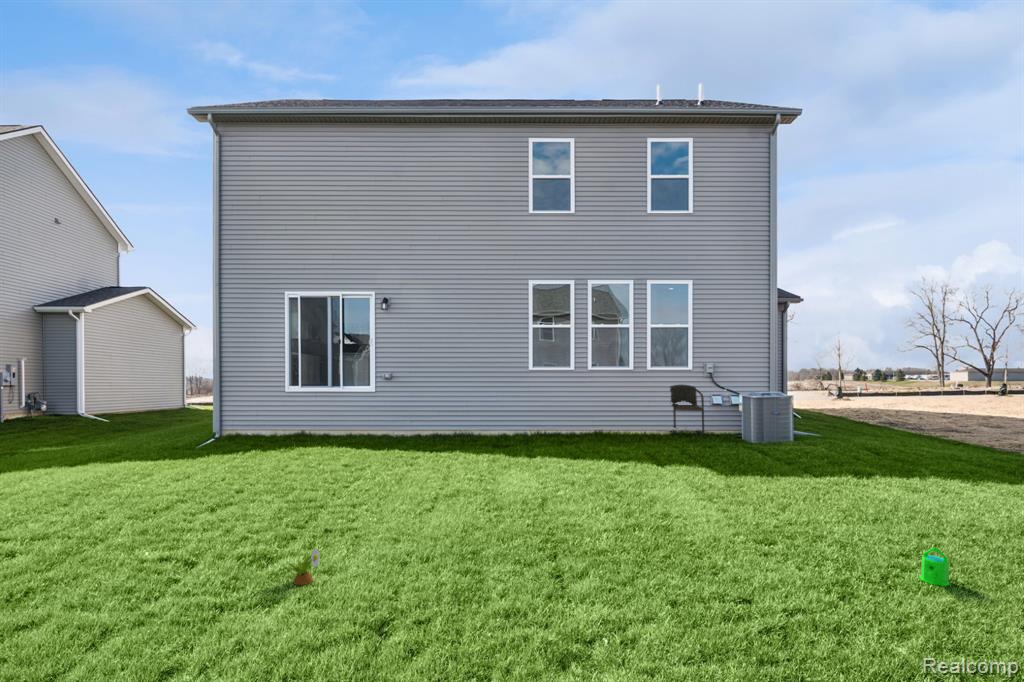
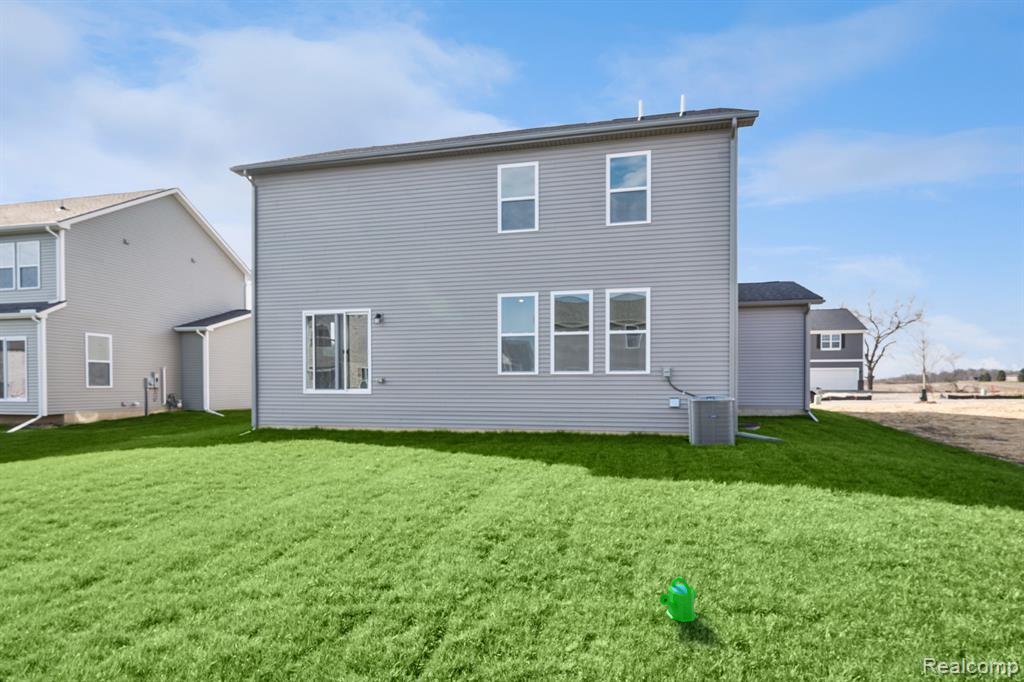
chair: present [670,384,704,435] -> none [625,388,655,437]
decorative plant: present [285,549,319,585] -> none [76,534,115,567]

